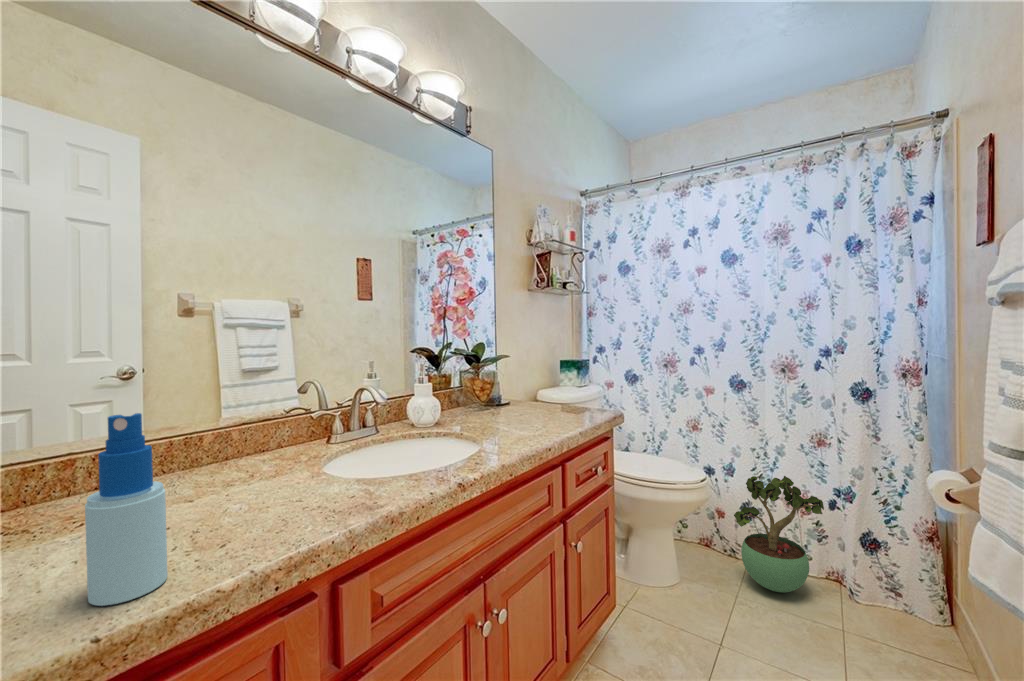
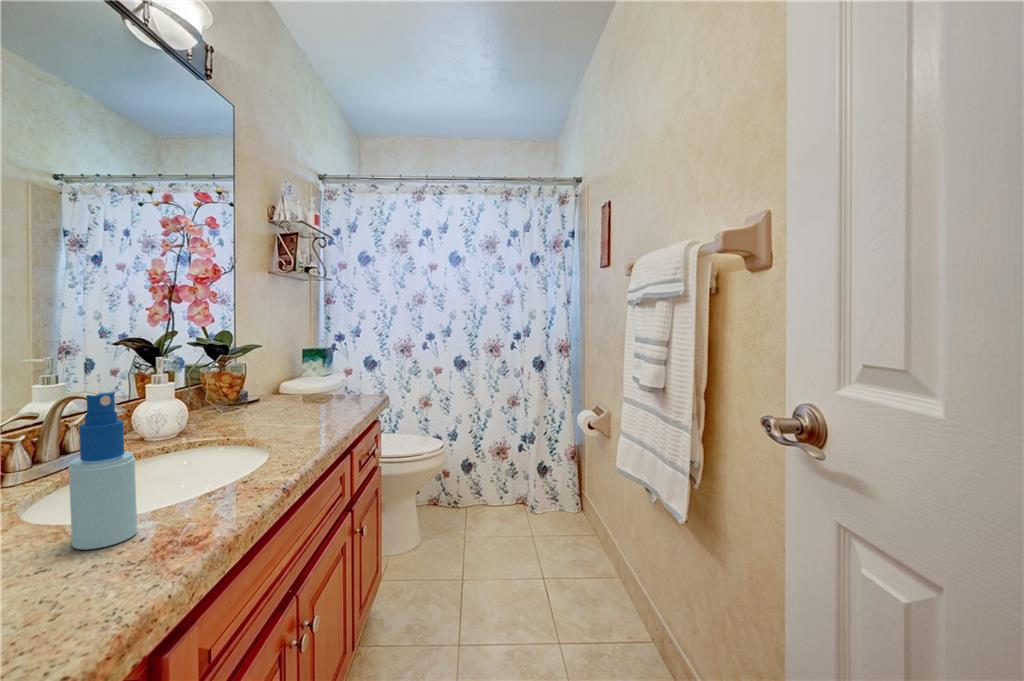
potted plant: present [734,476,824,592] -> none [459,431,518,520]

